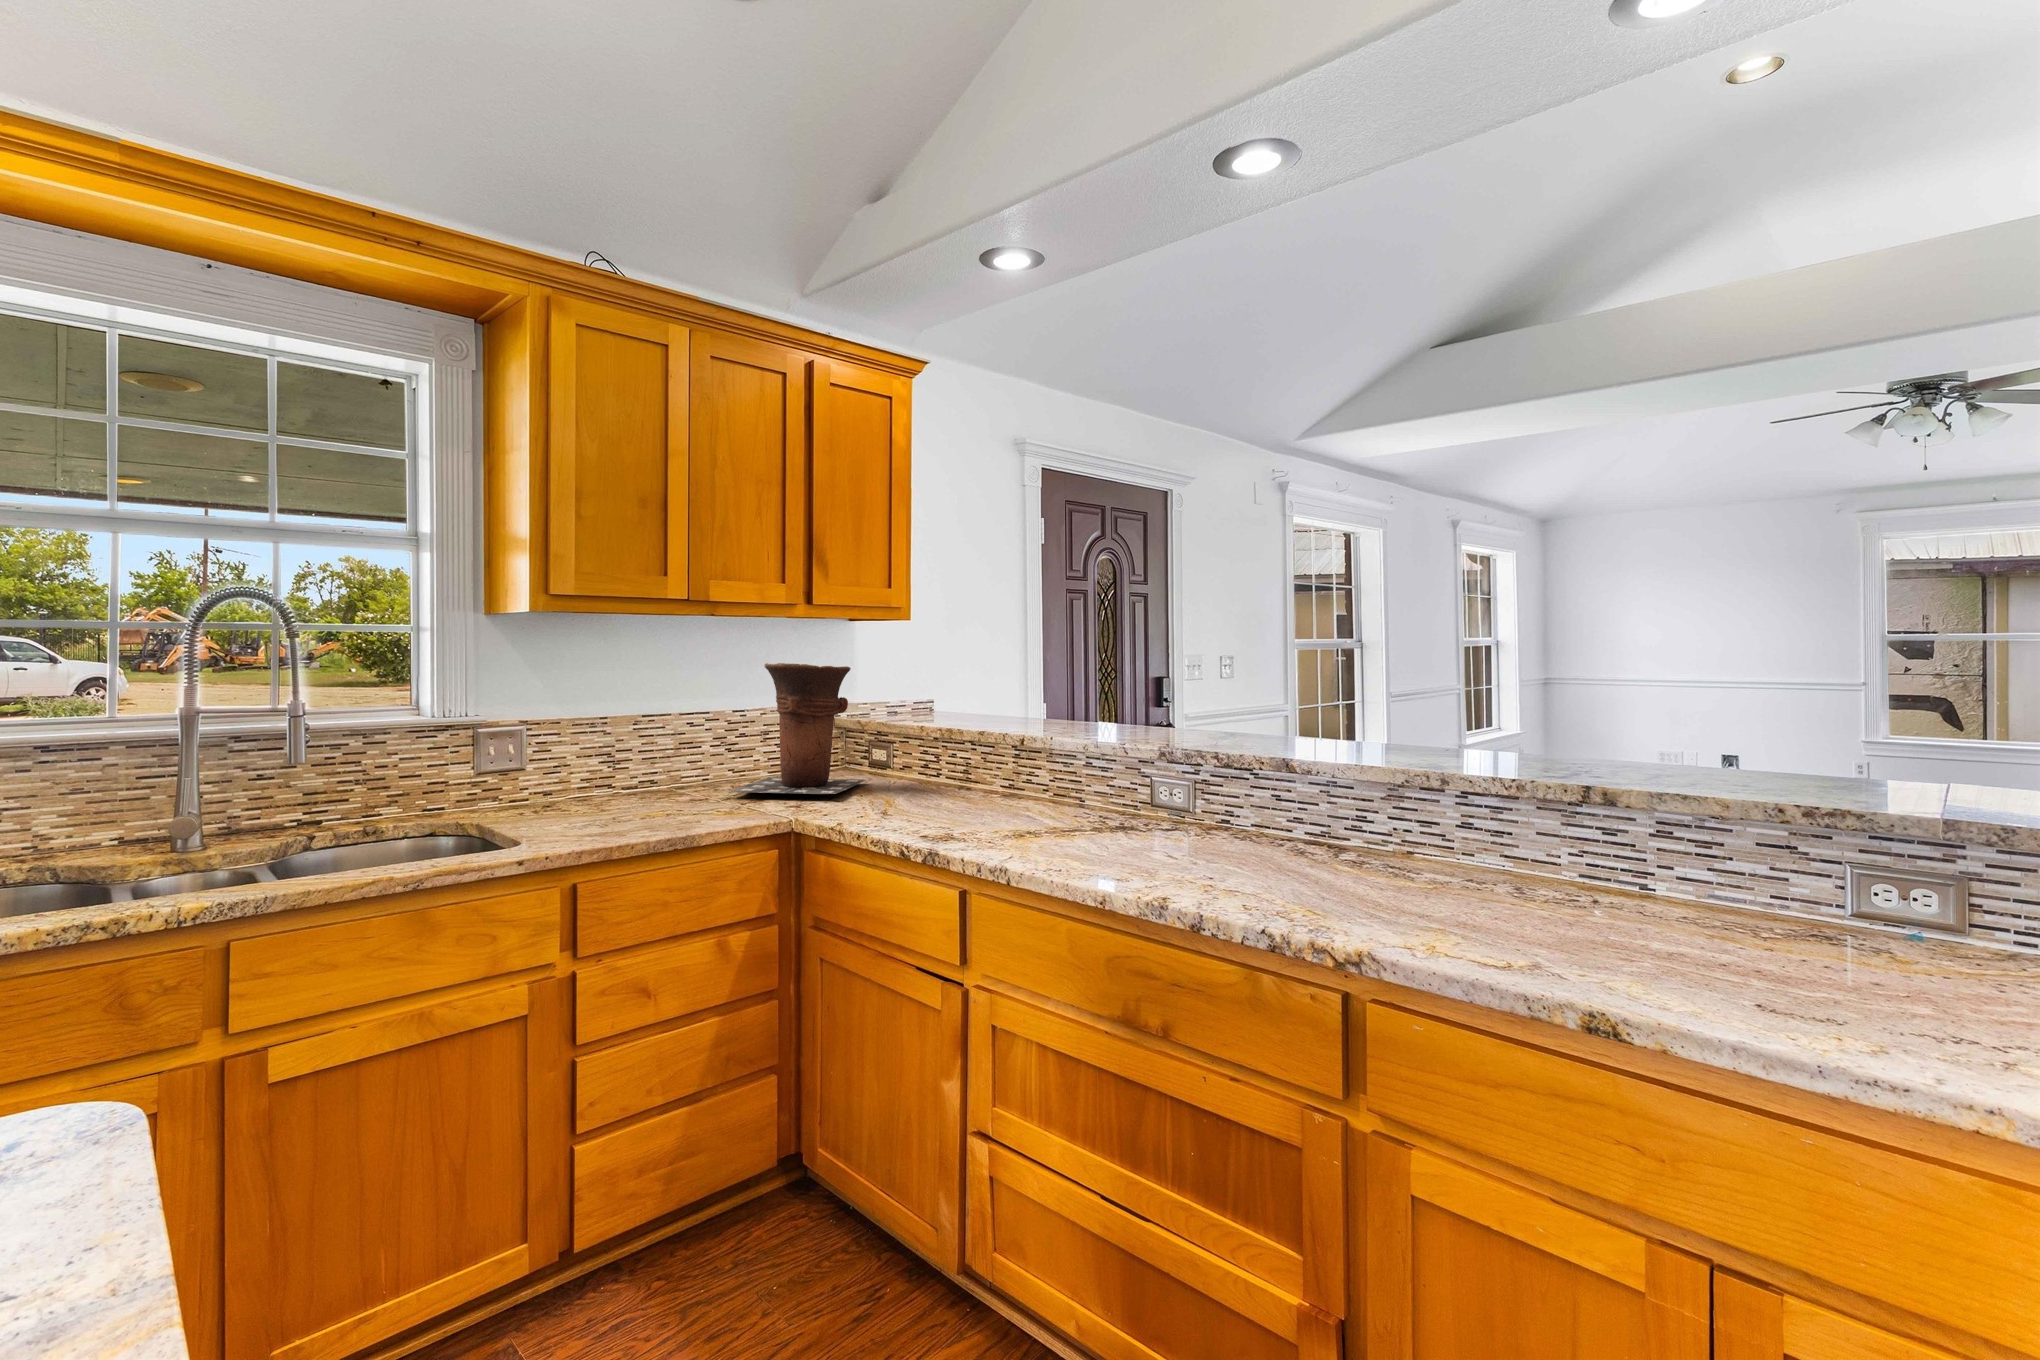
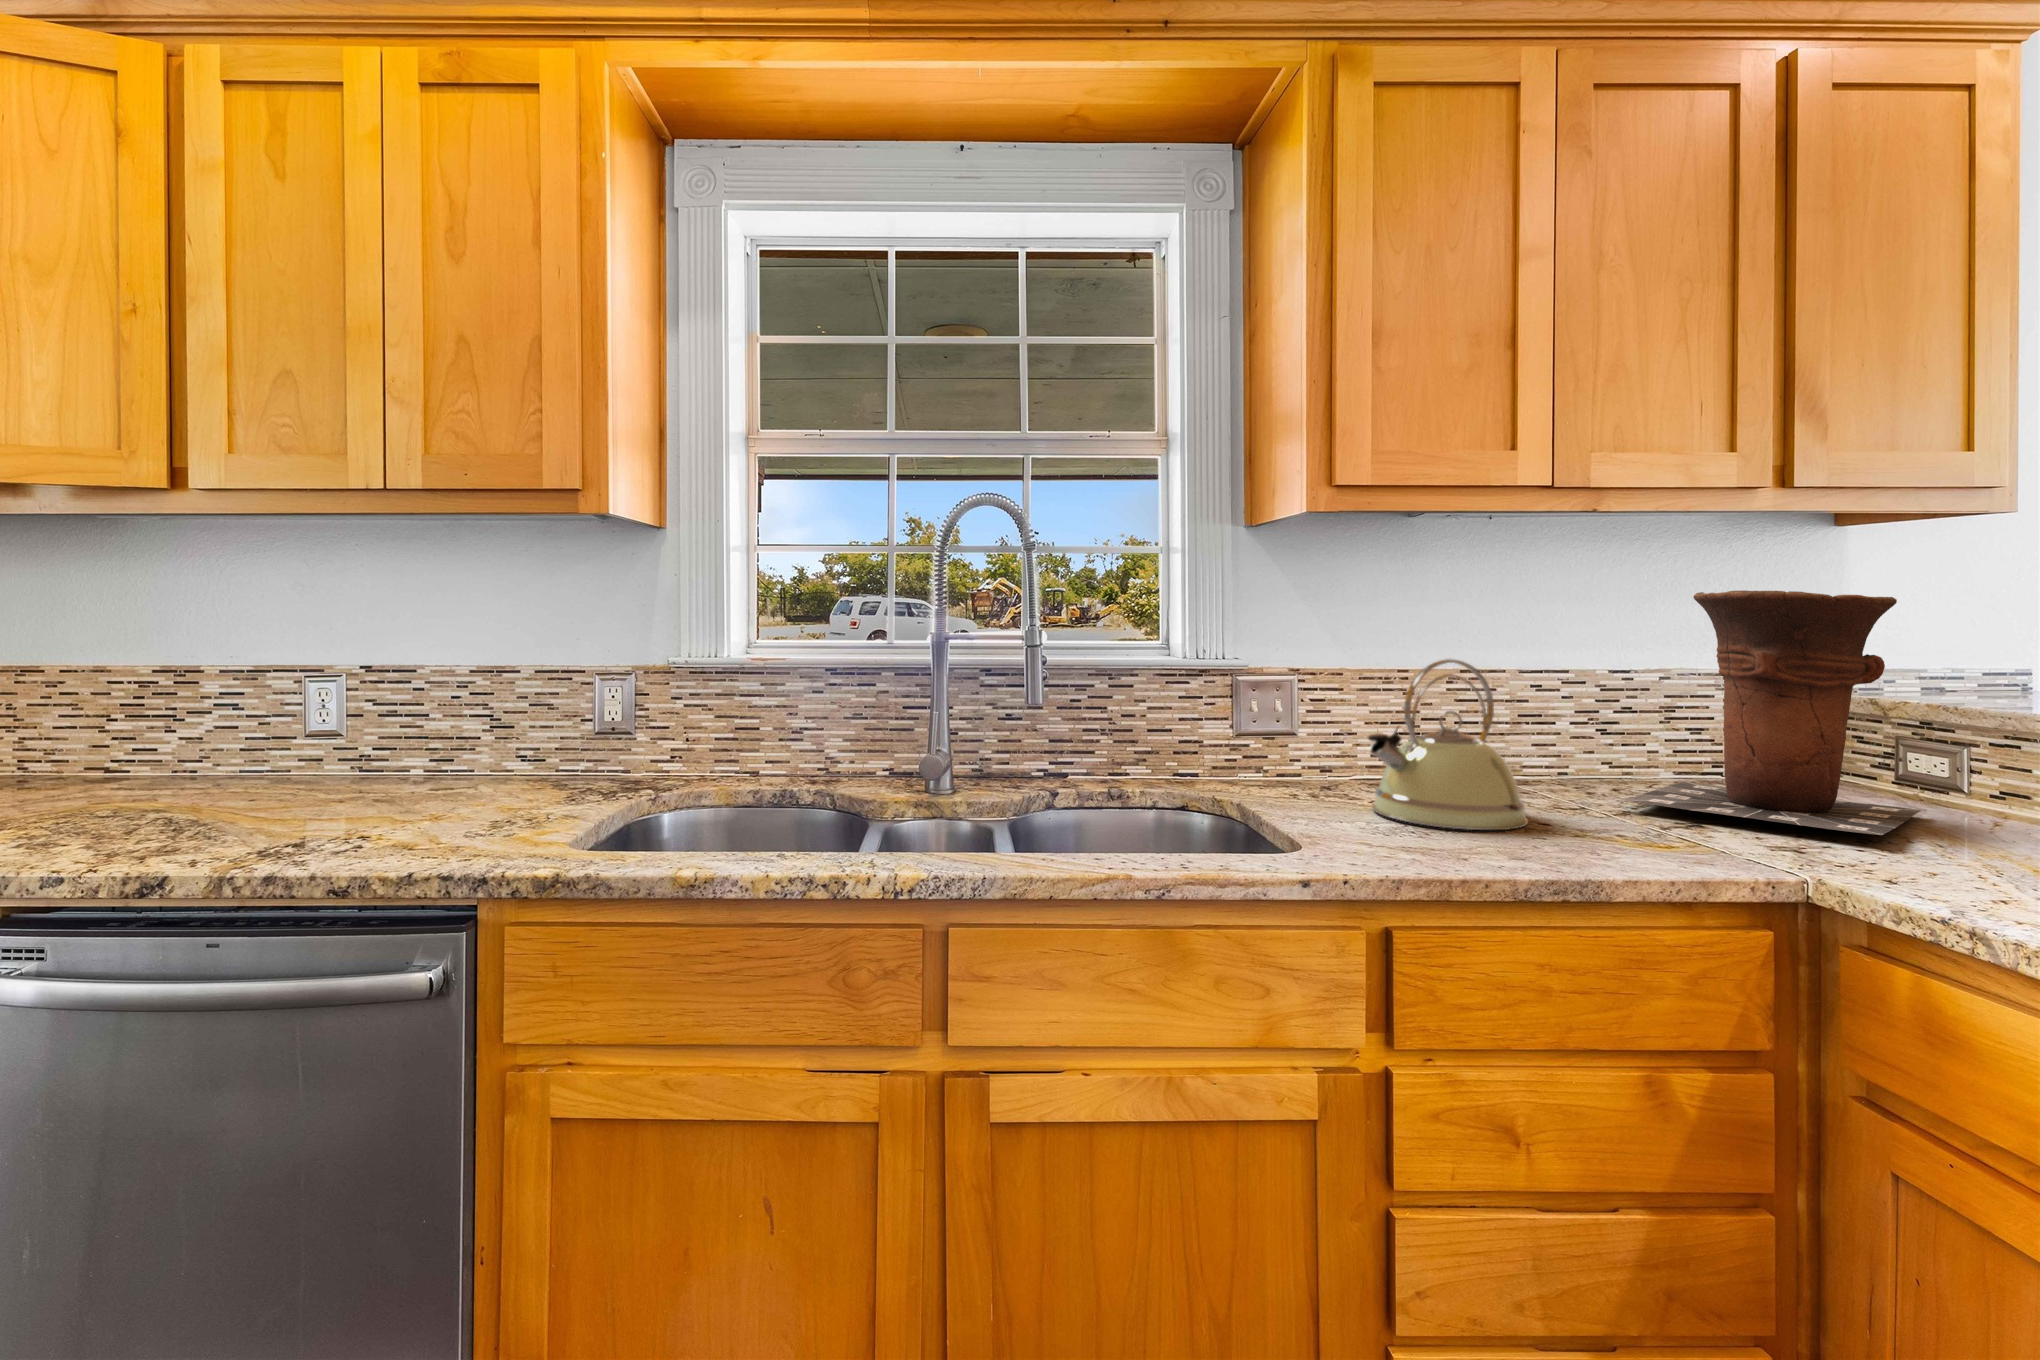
kettle: none [569,710,671,821] -> present [1368,659,1528,830]

